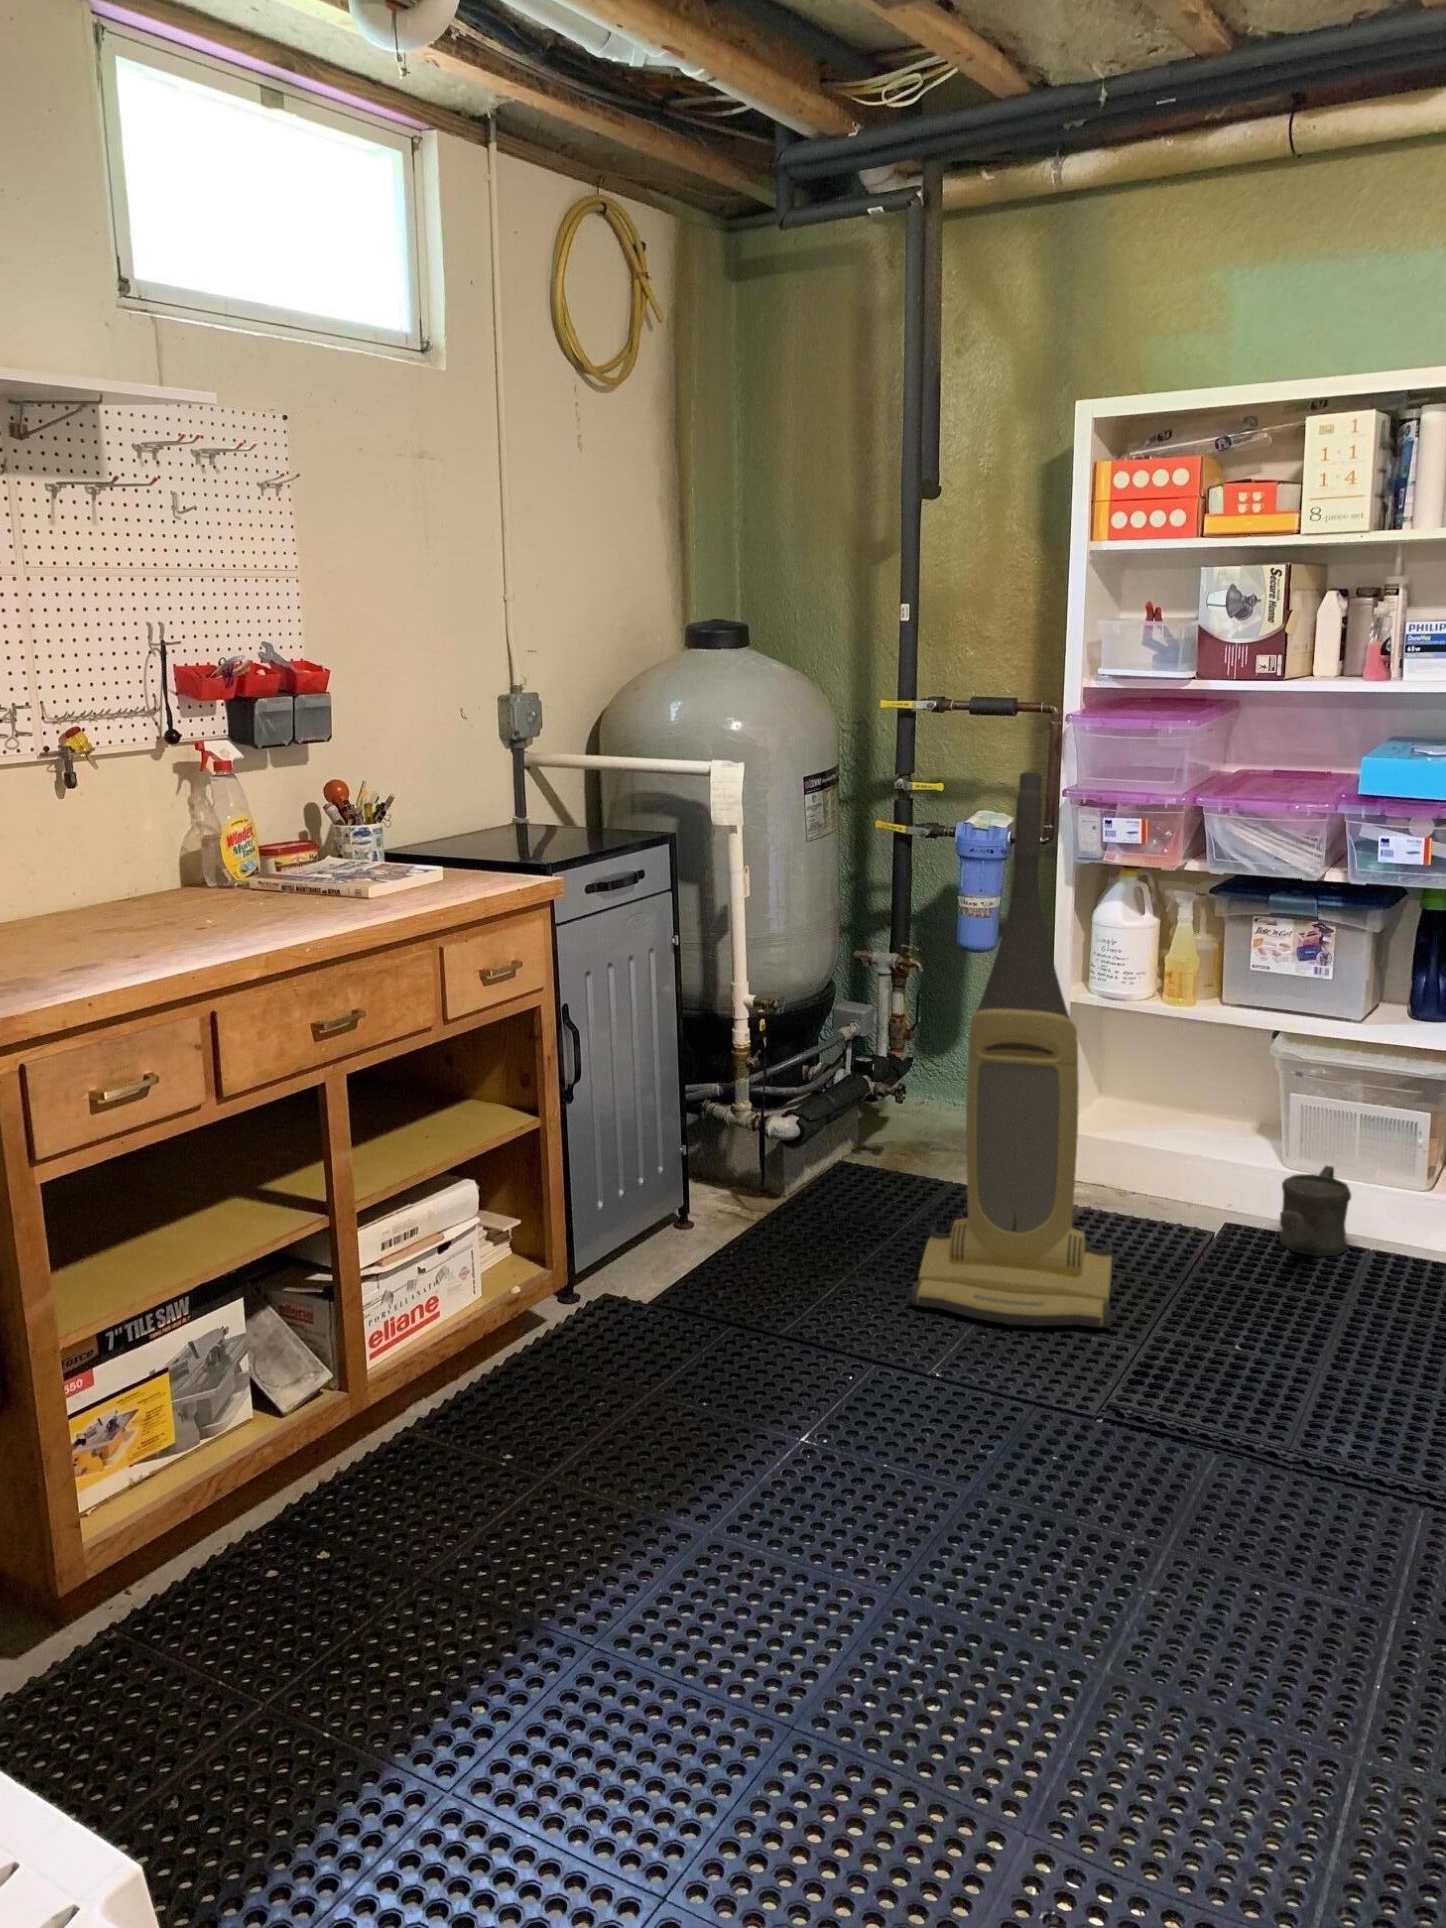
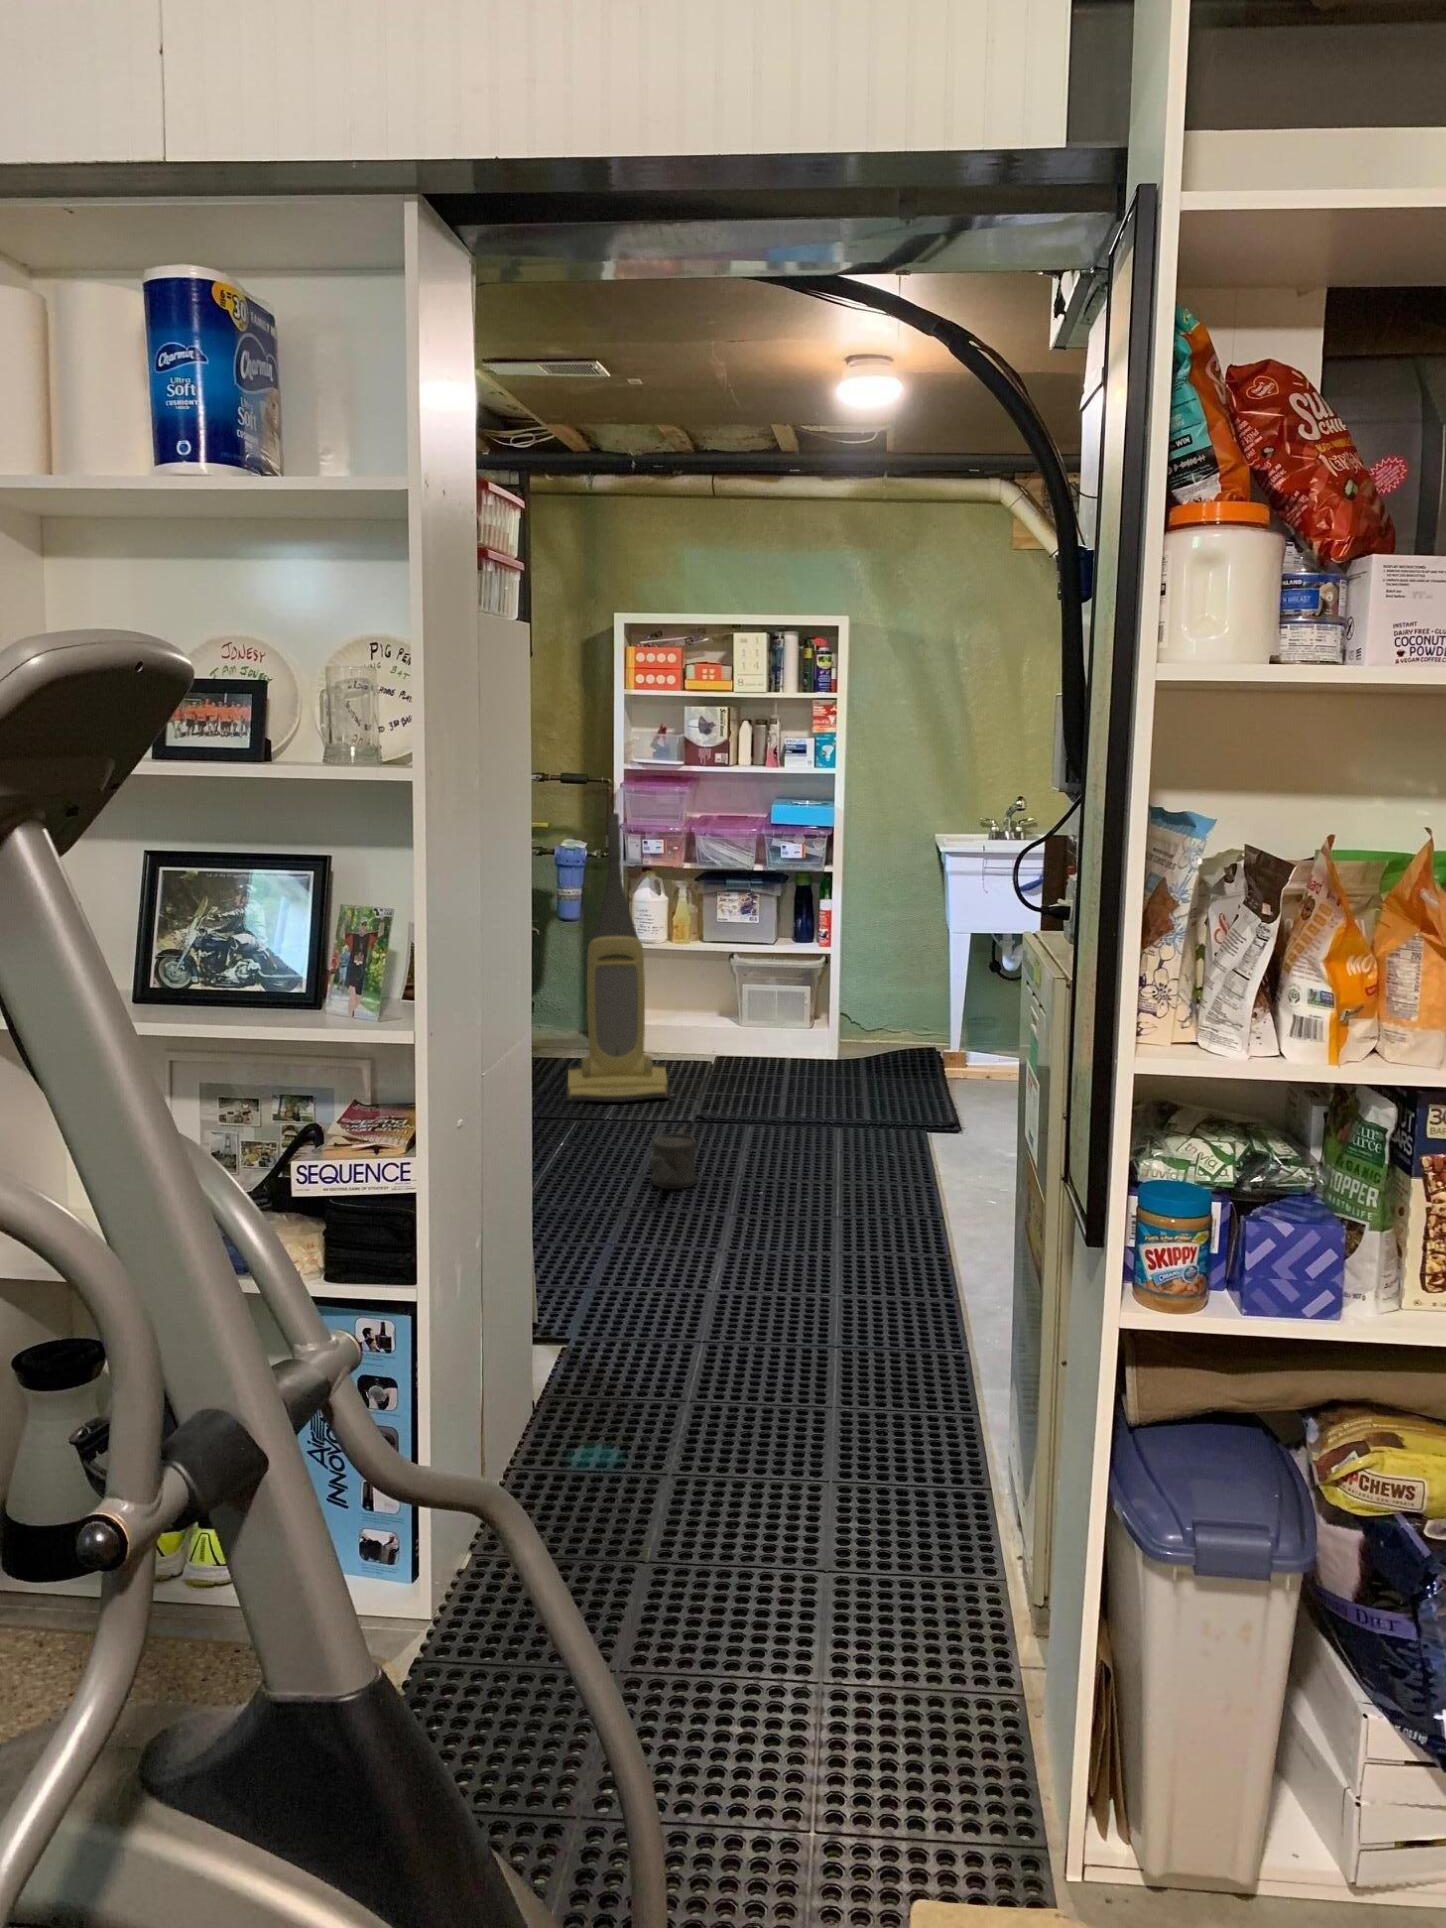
watering can: present [1279,1166,1351,1256] -> present [650,1127,697,1189]

